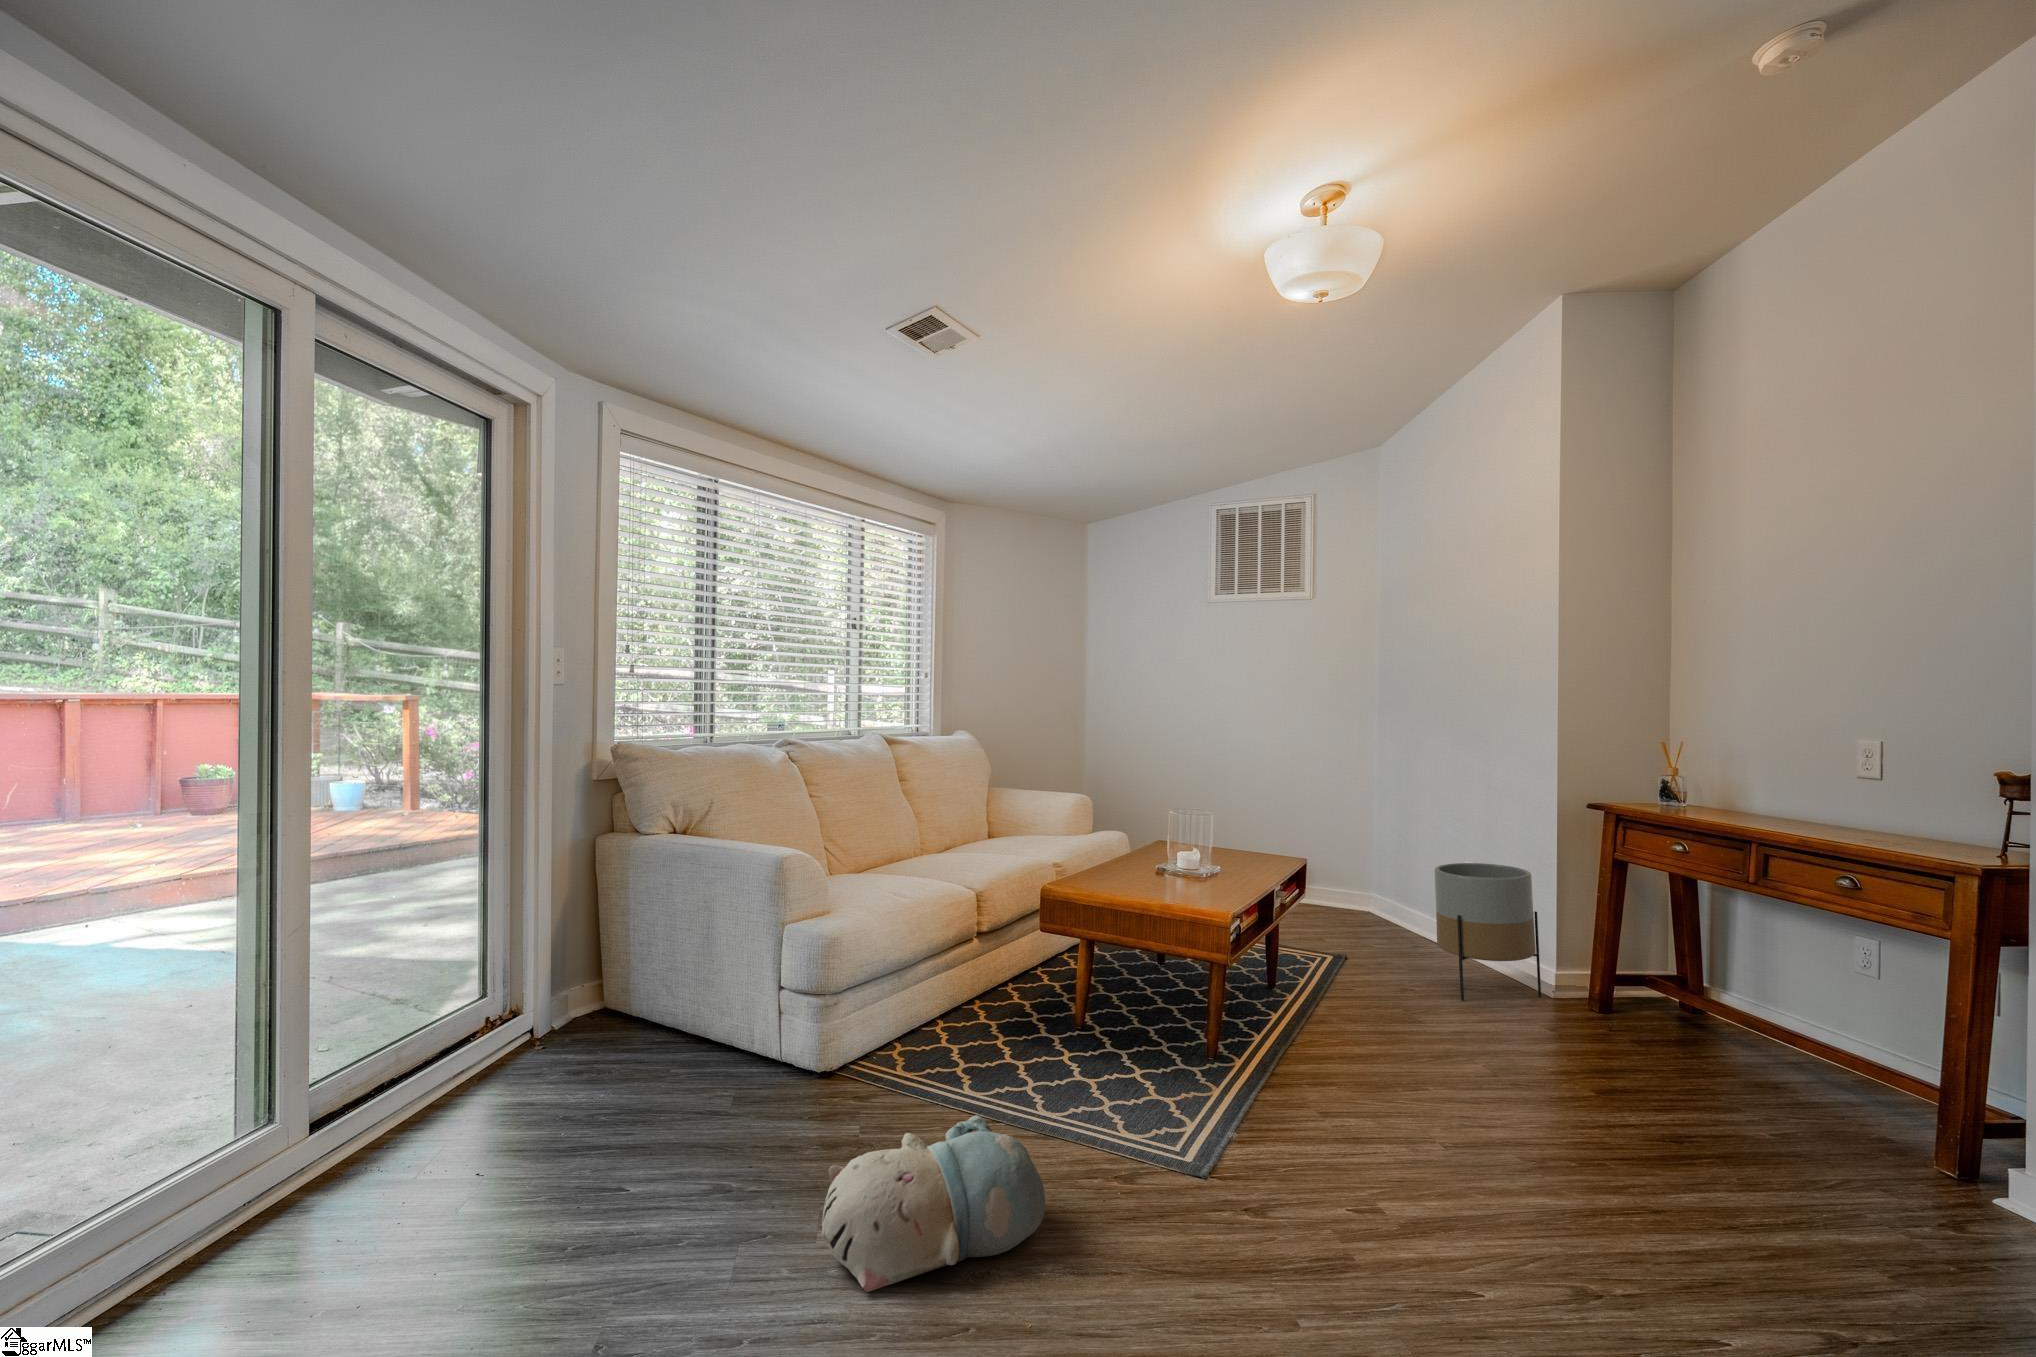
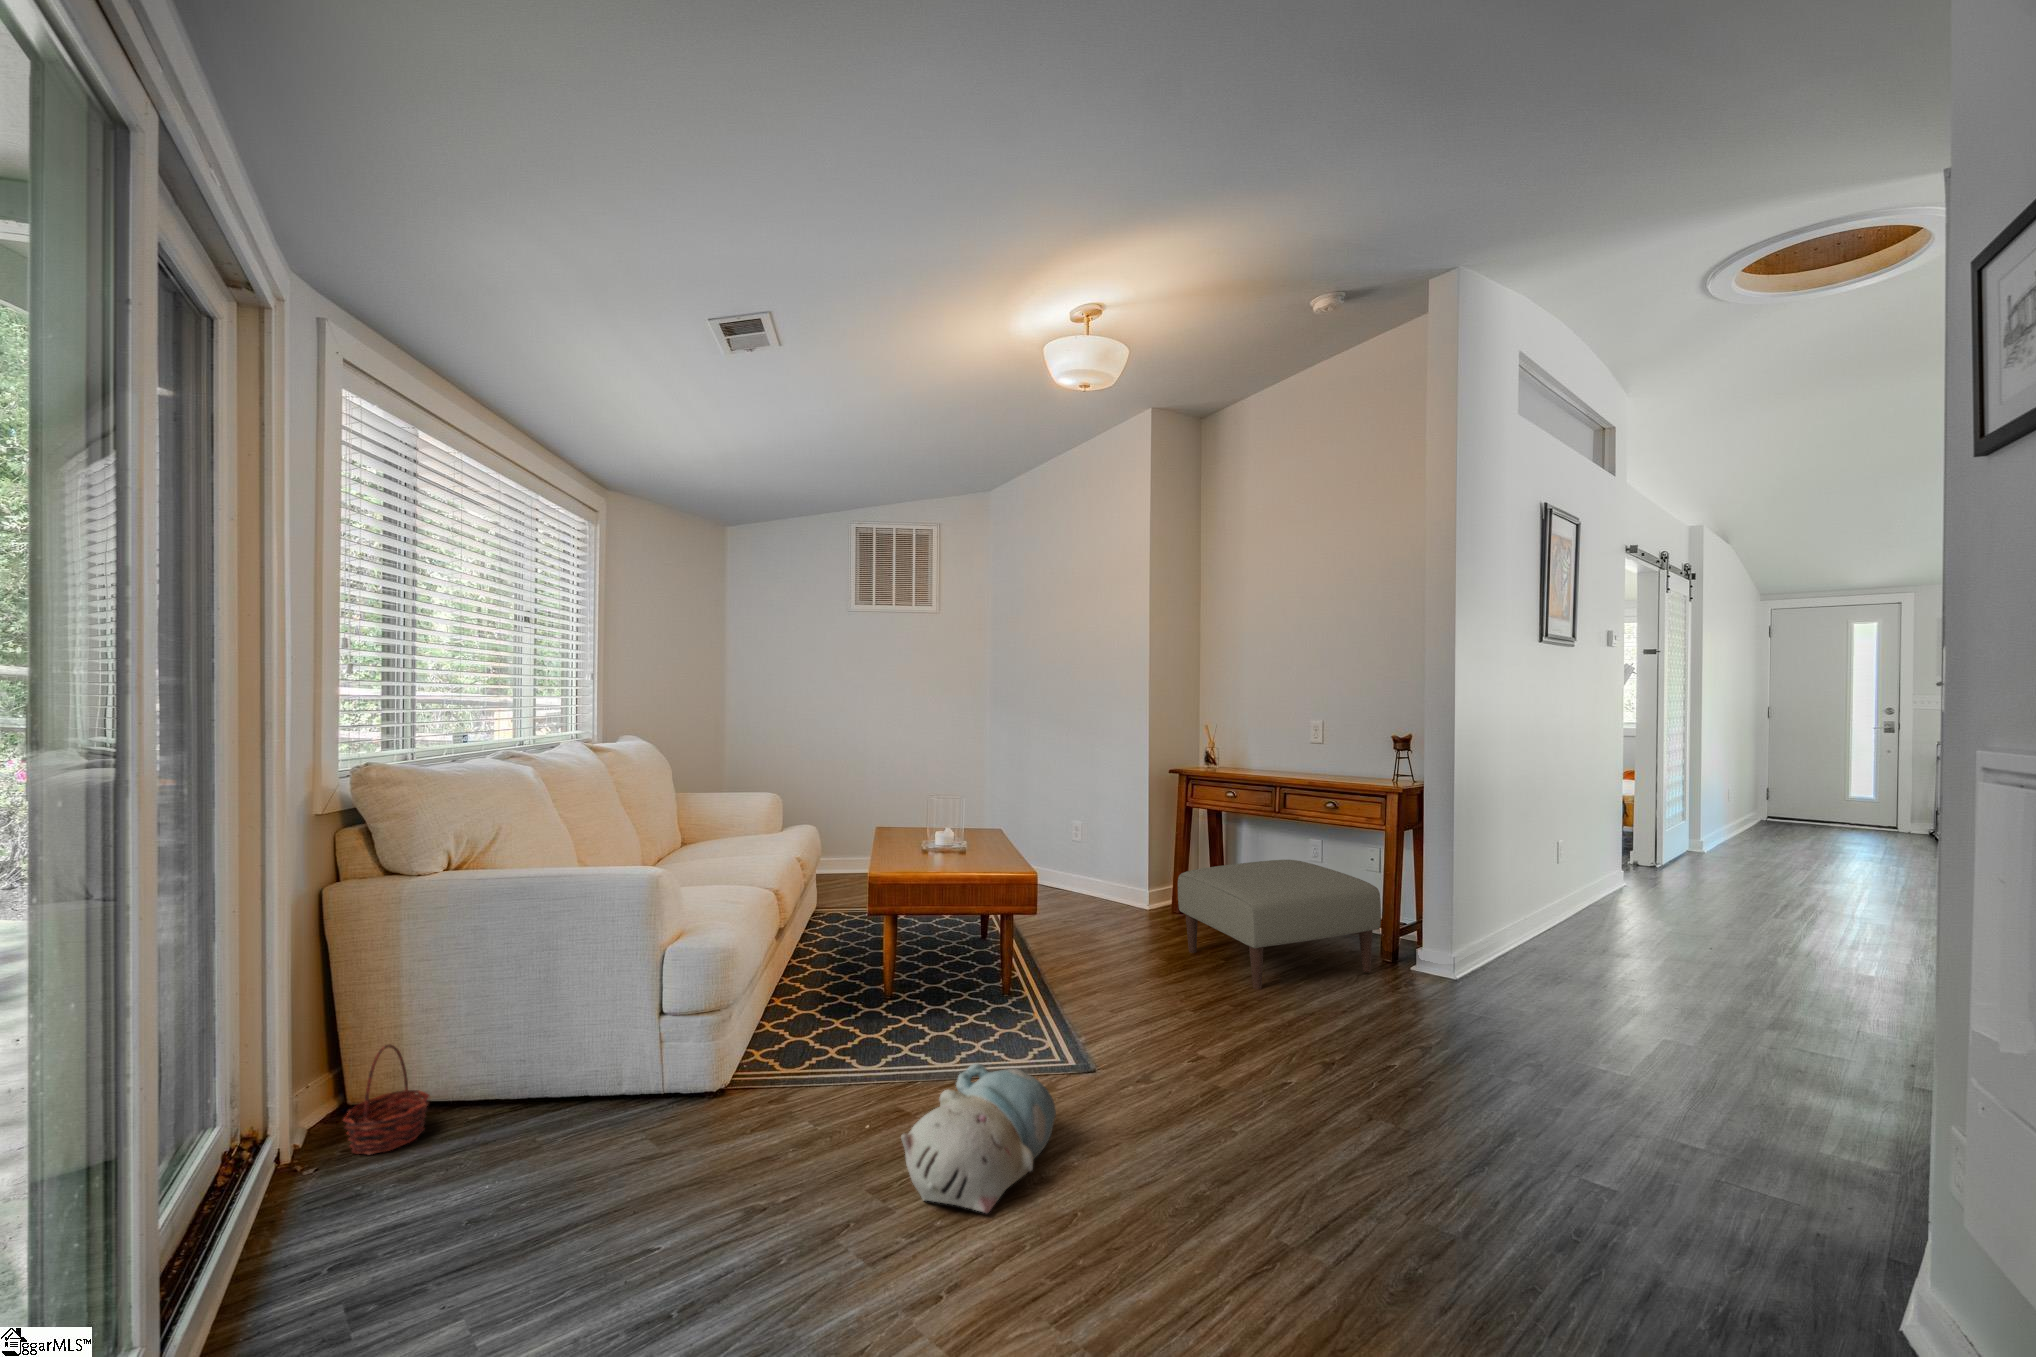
planter: present [1435,863,1541,1001] -> none [1079,819,1145,920]
ottoman: none [1524,949,1893,1186] -> present [1178,860,1381,989]
basket: none [568,964,630,1050] -> present [343,1045,429,1155]

